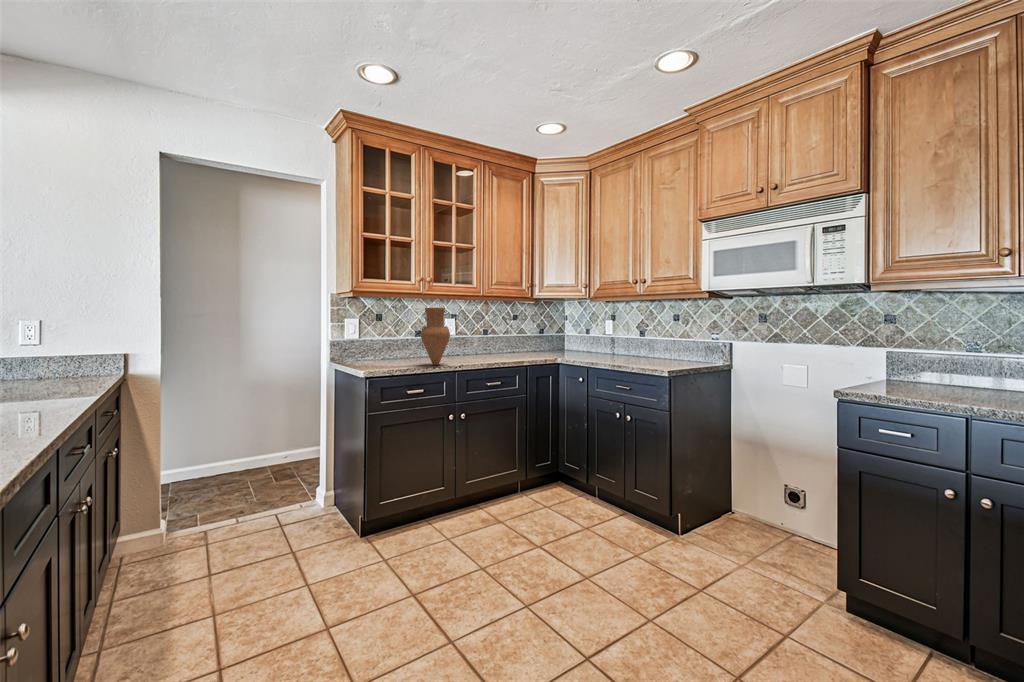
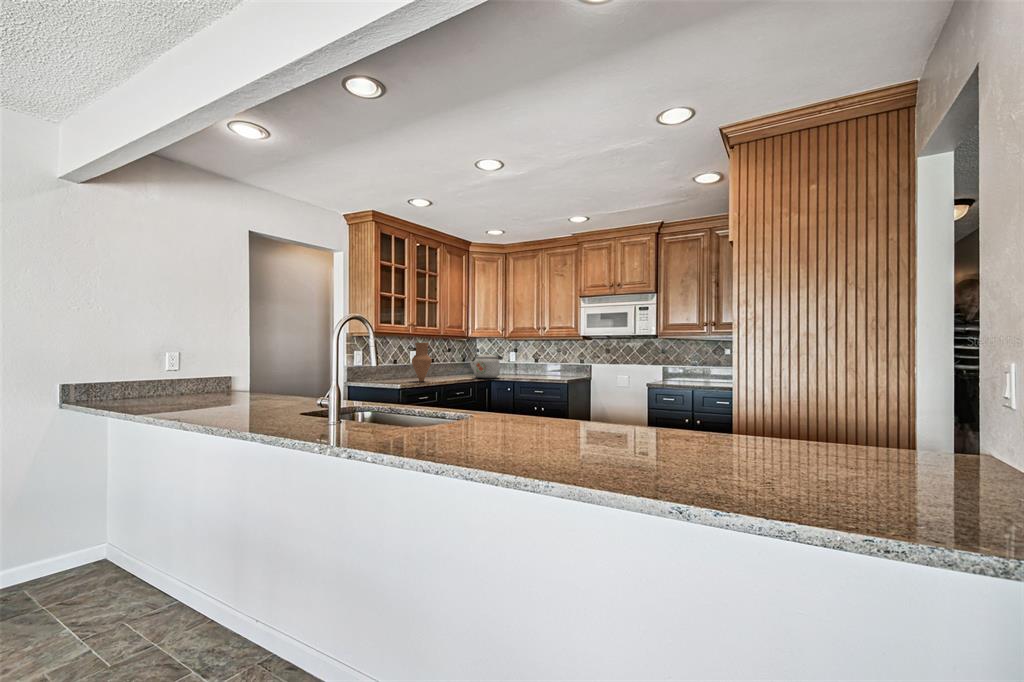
kettle: none [526,322,574,361] -> present [470,353,503,378]

